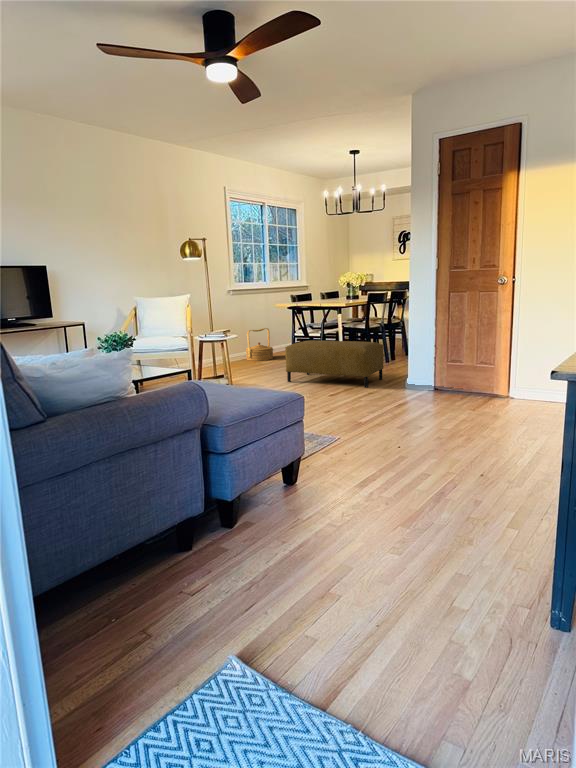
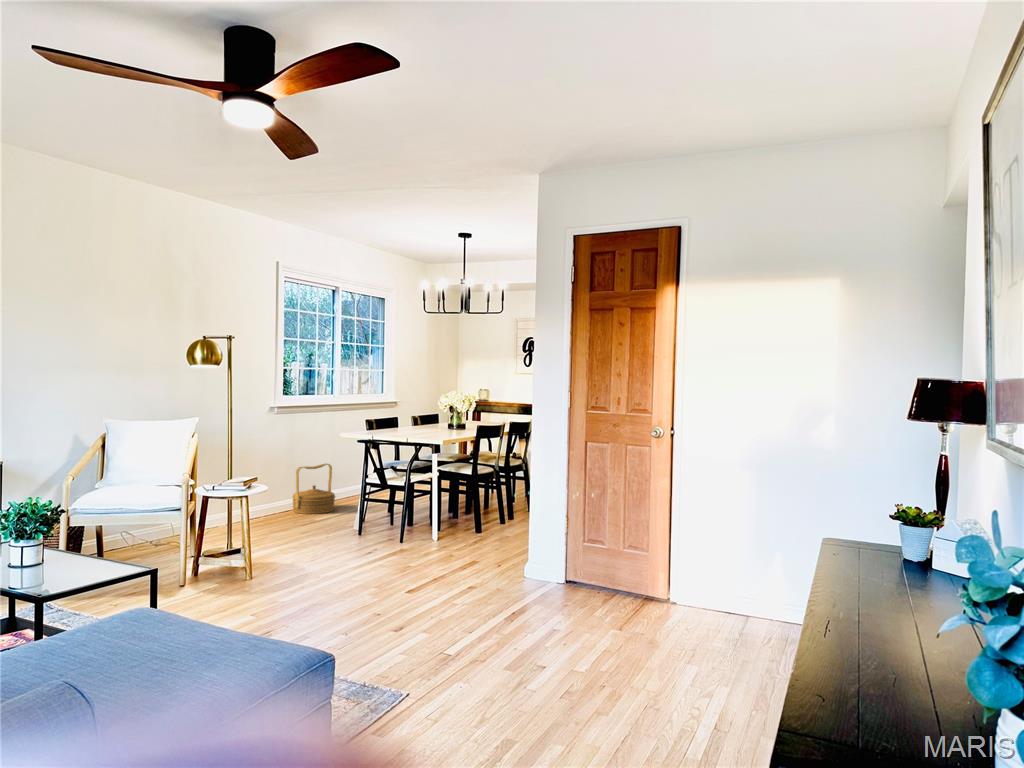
ottoman: present [285,340,384,388] -> none [344,493,493,575]

